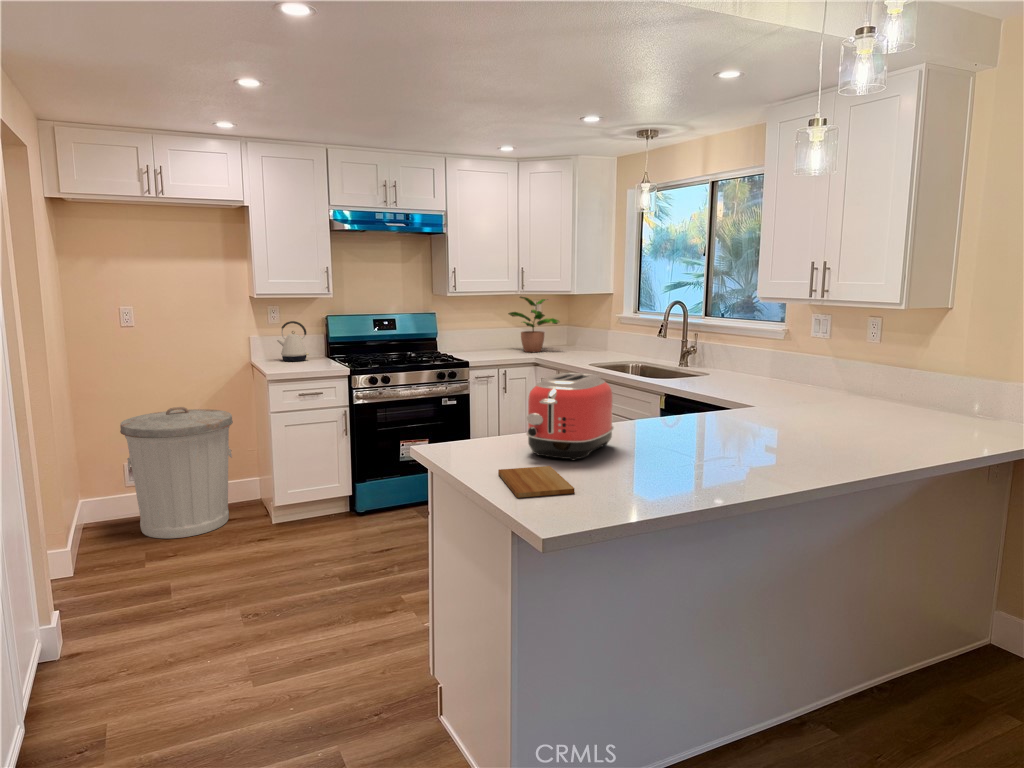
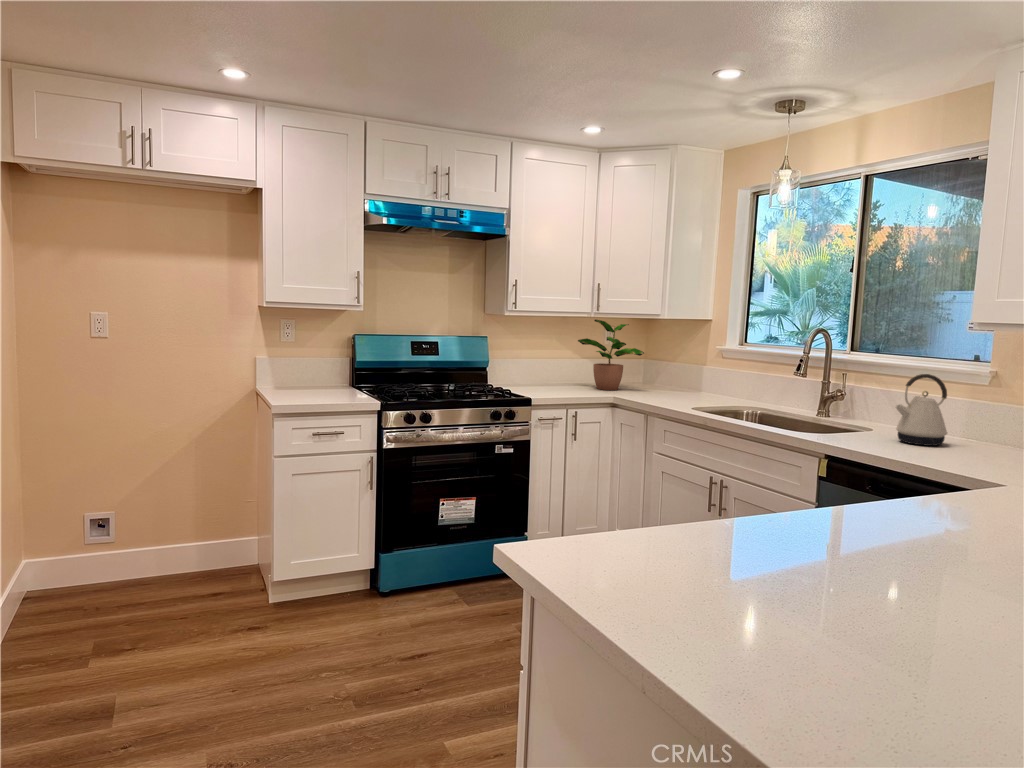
kettle: present [277,321,309,361] -> present [895,374,947,446]
toaster: present [527,373,614,460] -> none [718,426,875,599]
trash can: present [120,407,233,538] -> none [74,444,224,621]
cutting board: present [498,466,574,498] -> none [698,619,915,727]

